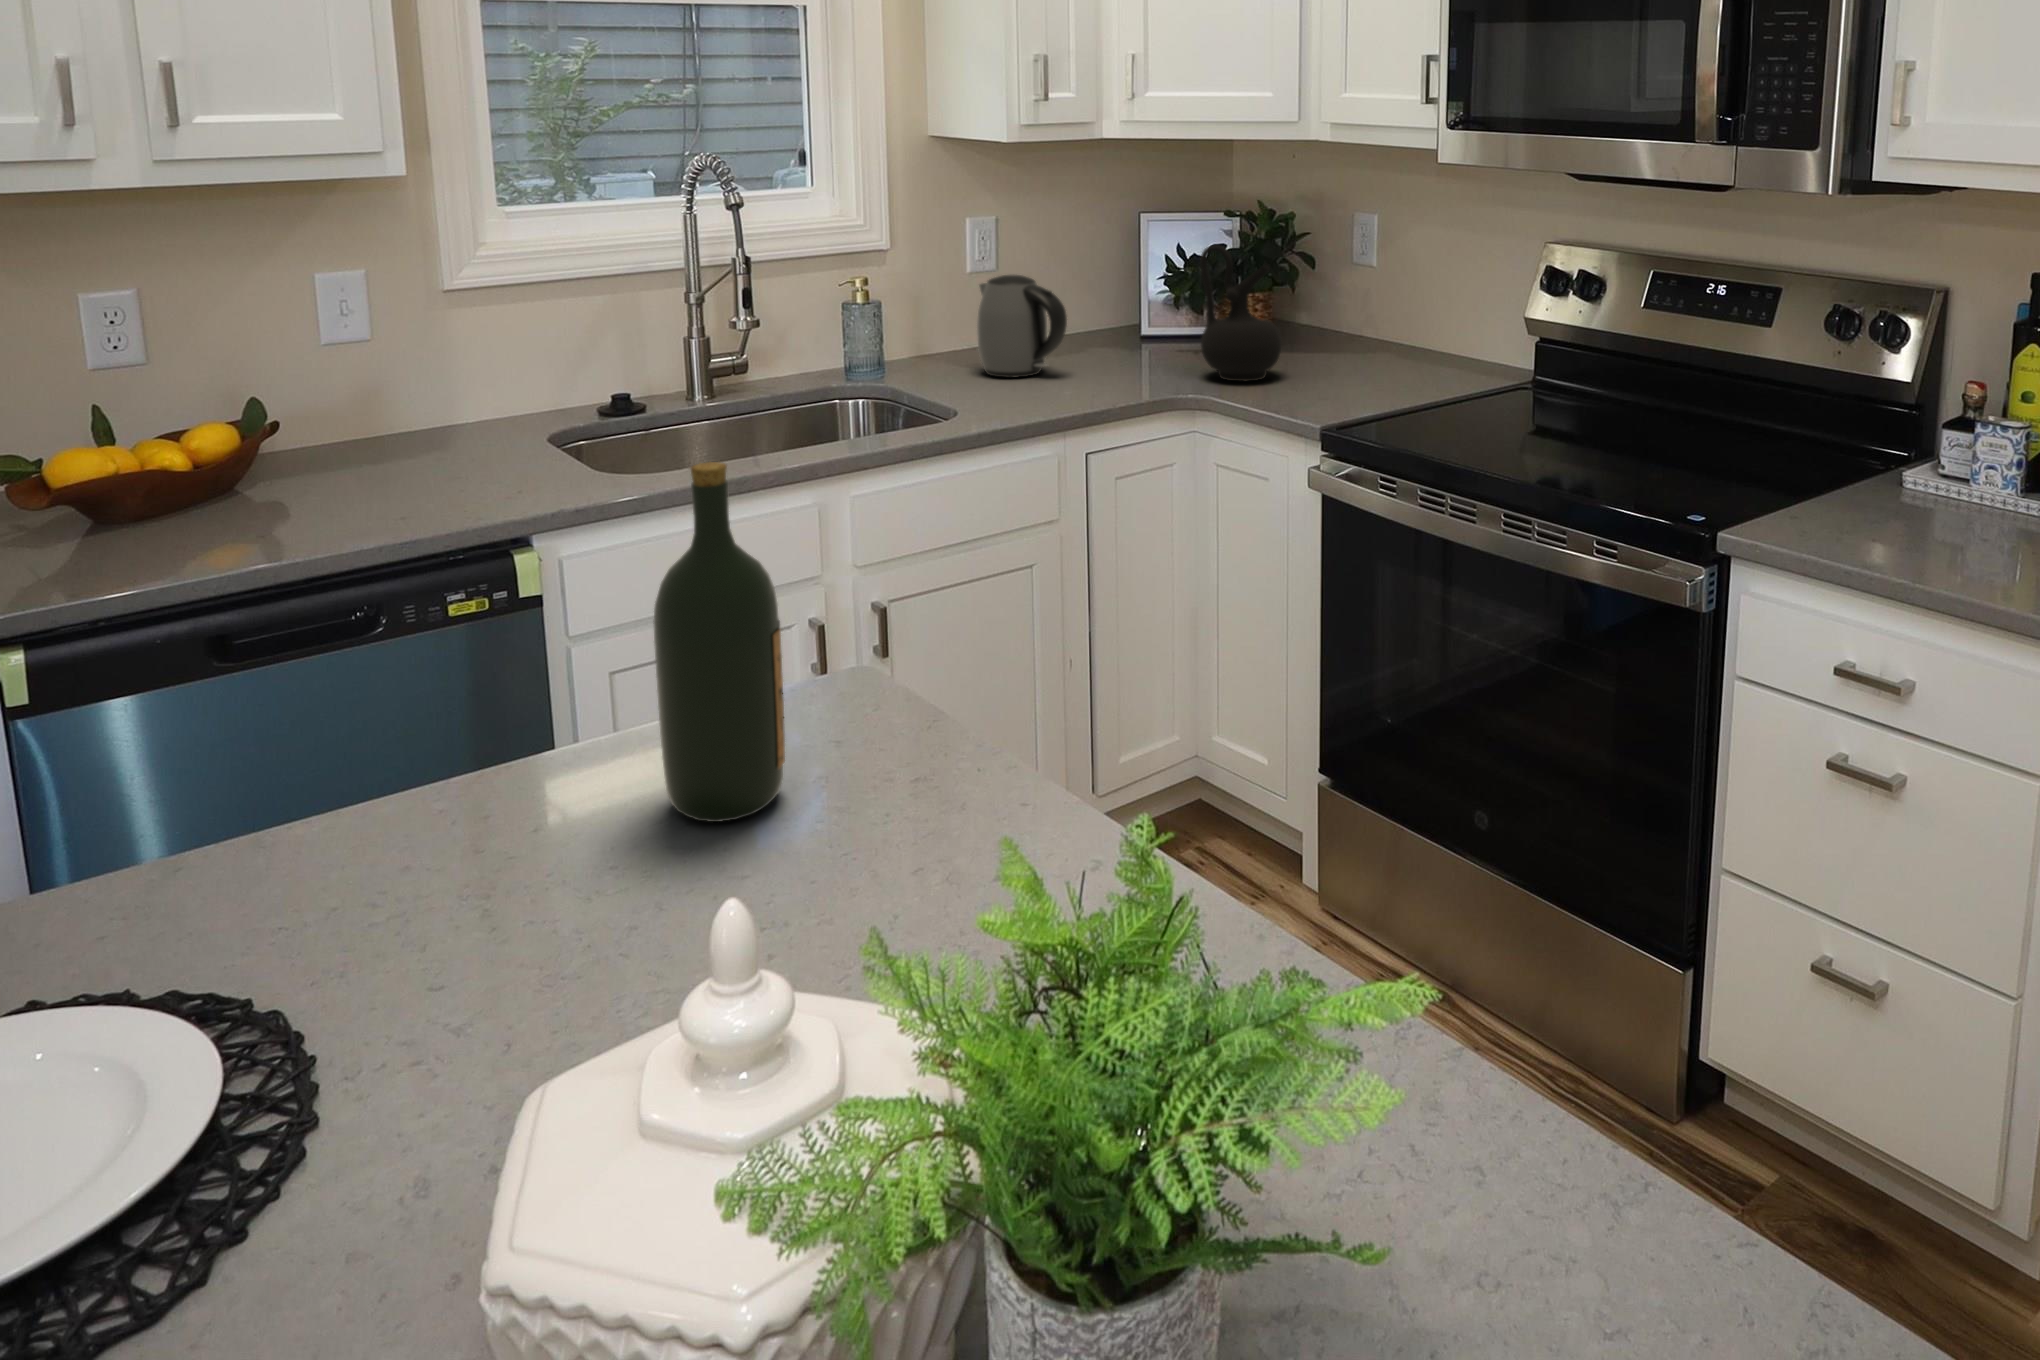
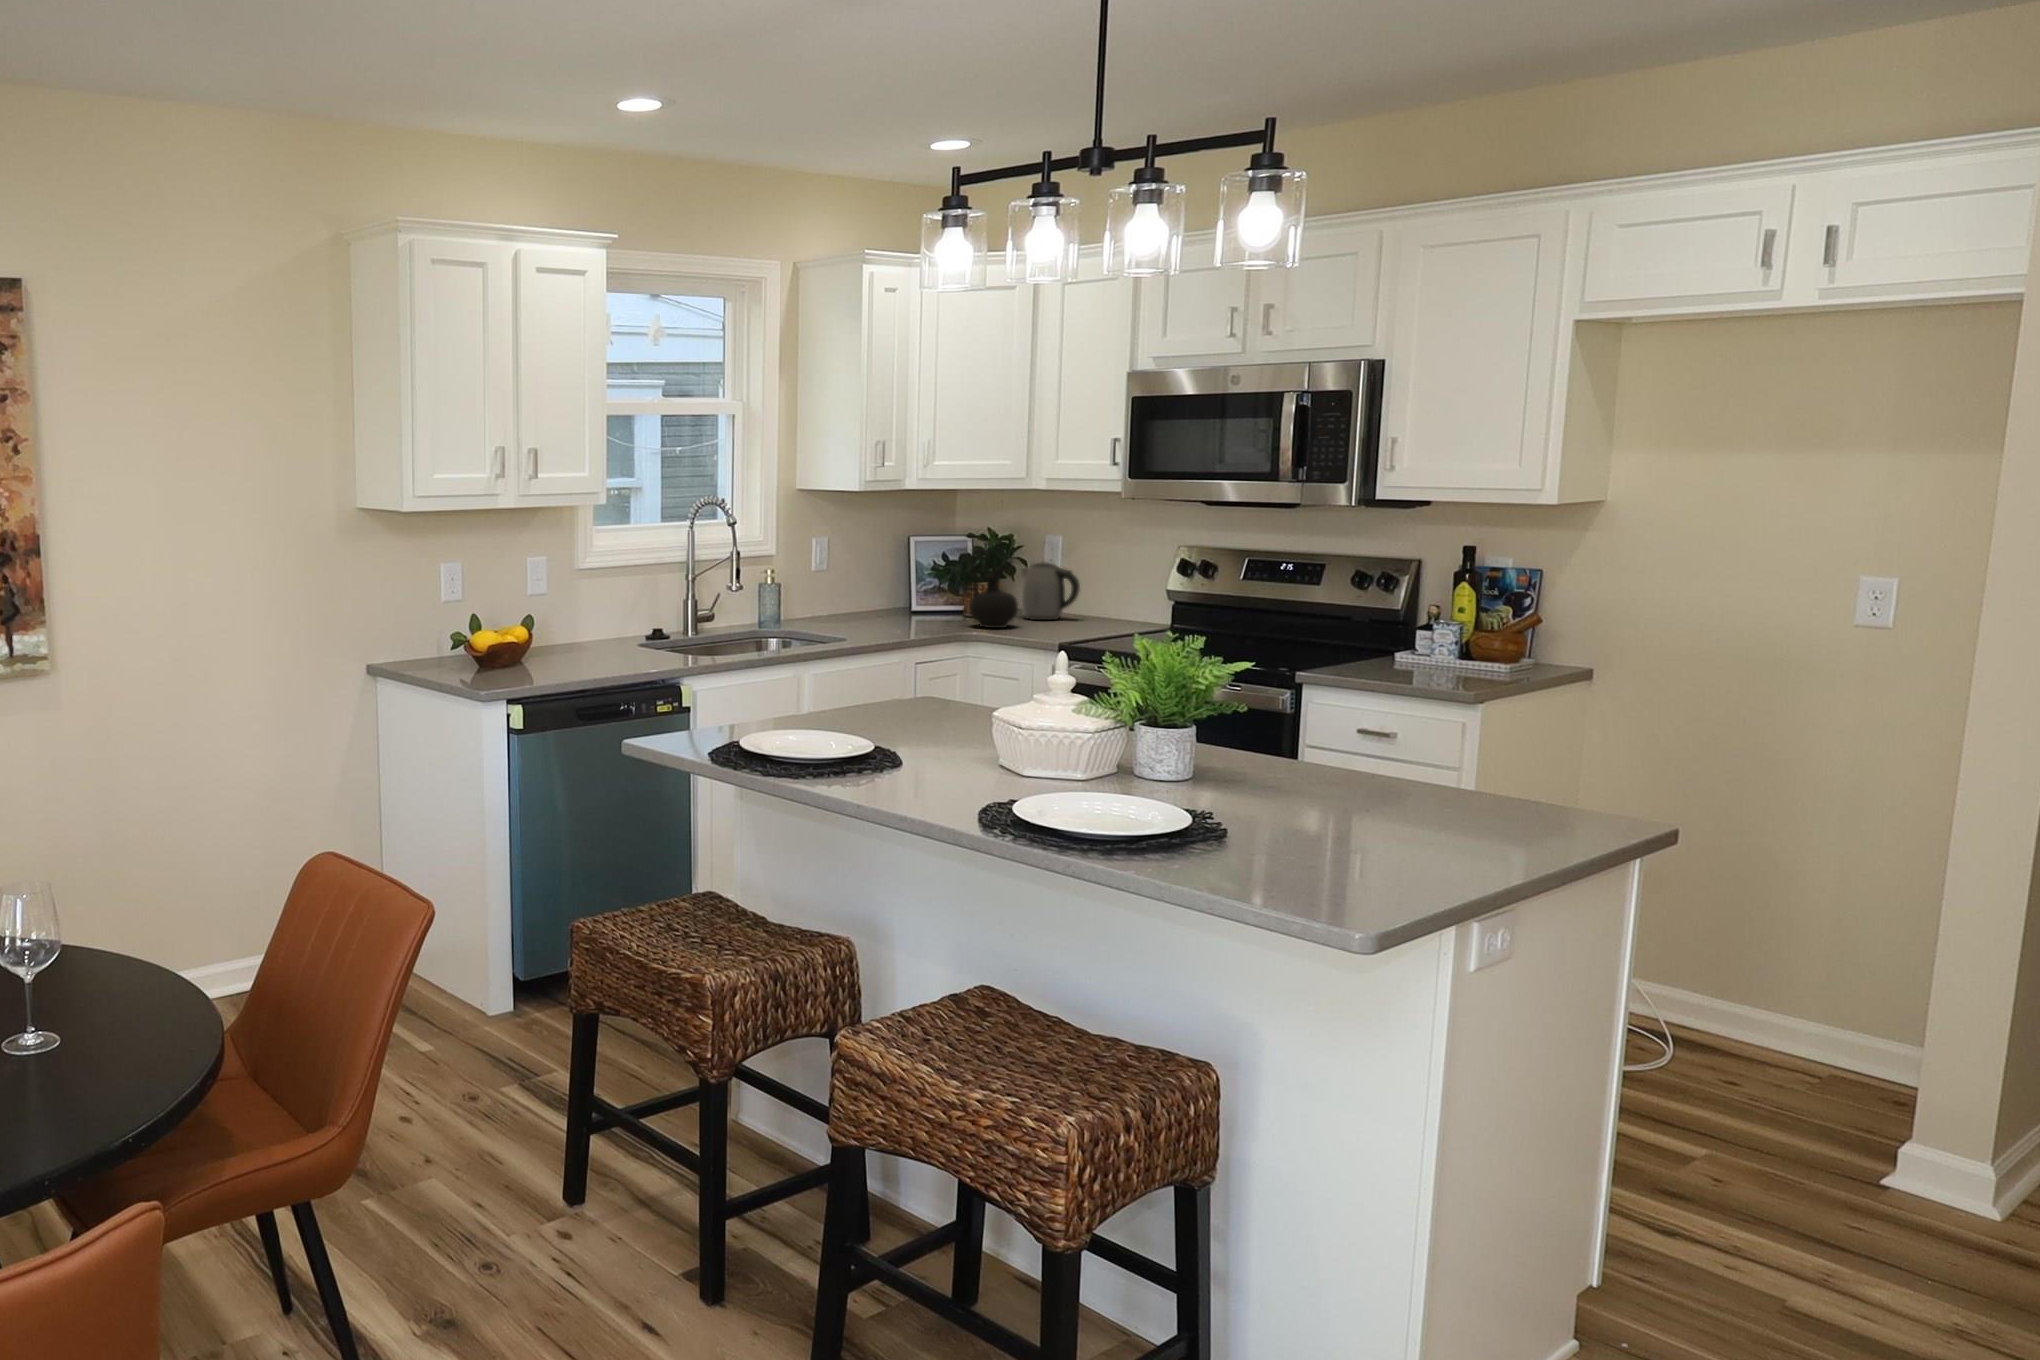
kettle: present [977,275,1067,378] -> present [1021,562,1080,620]
wine bottle: present [653,462,785,822] -> none [910,584,954,712]

